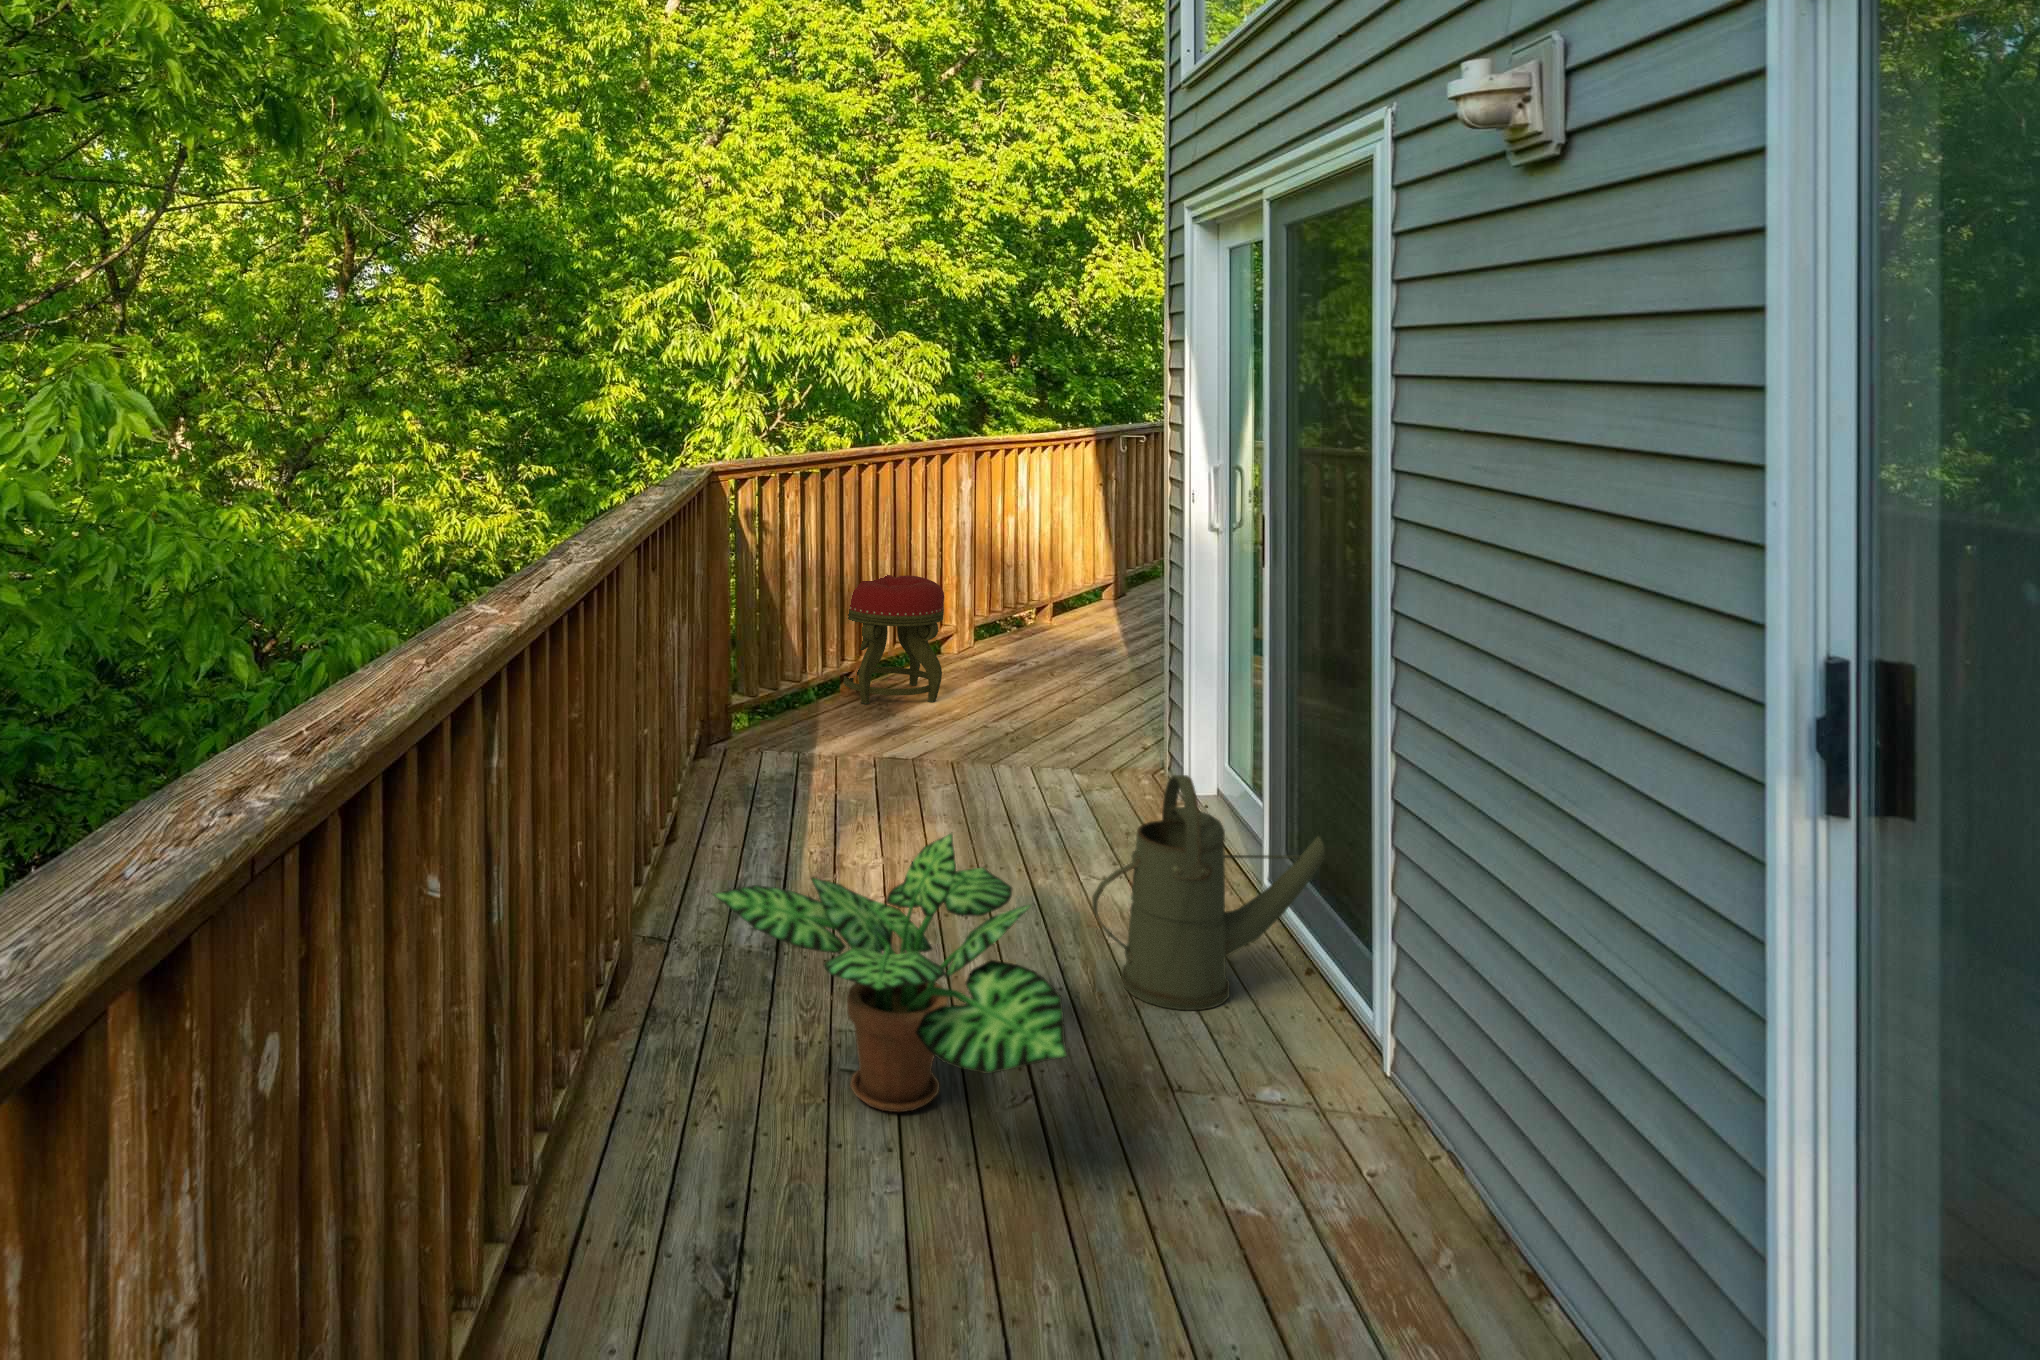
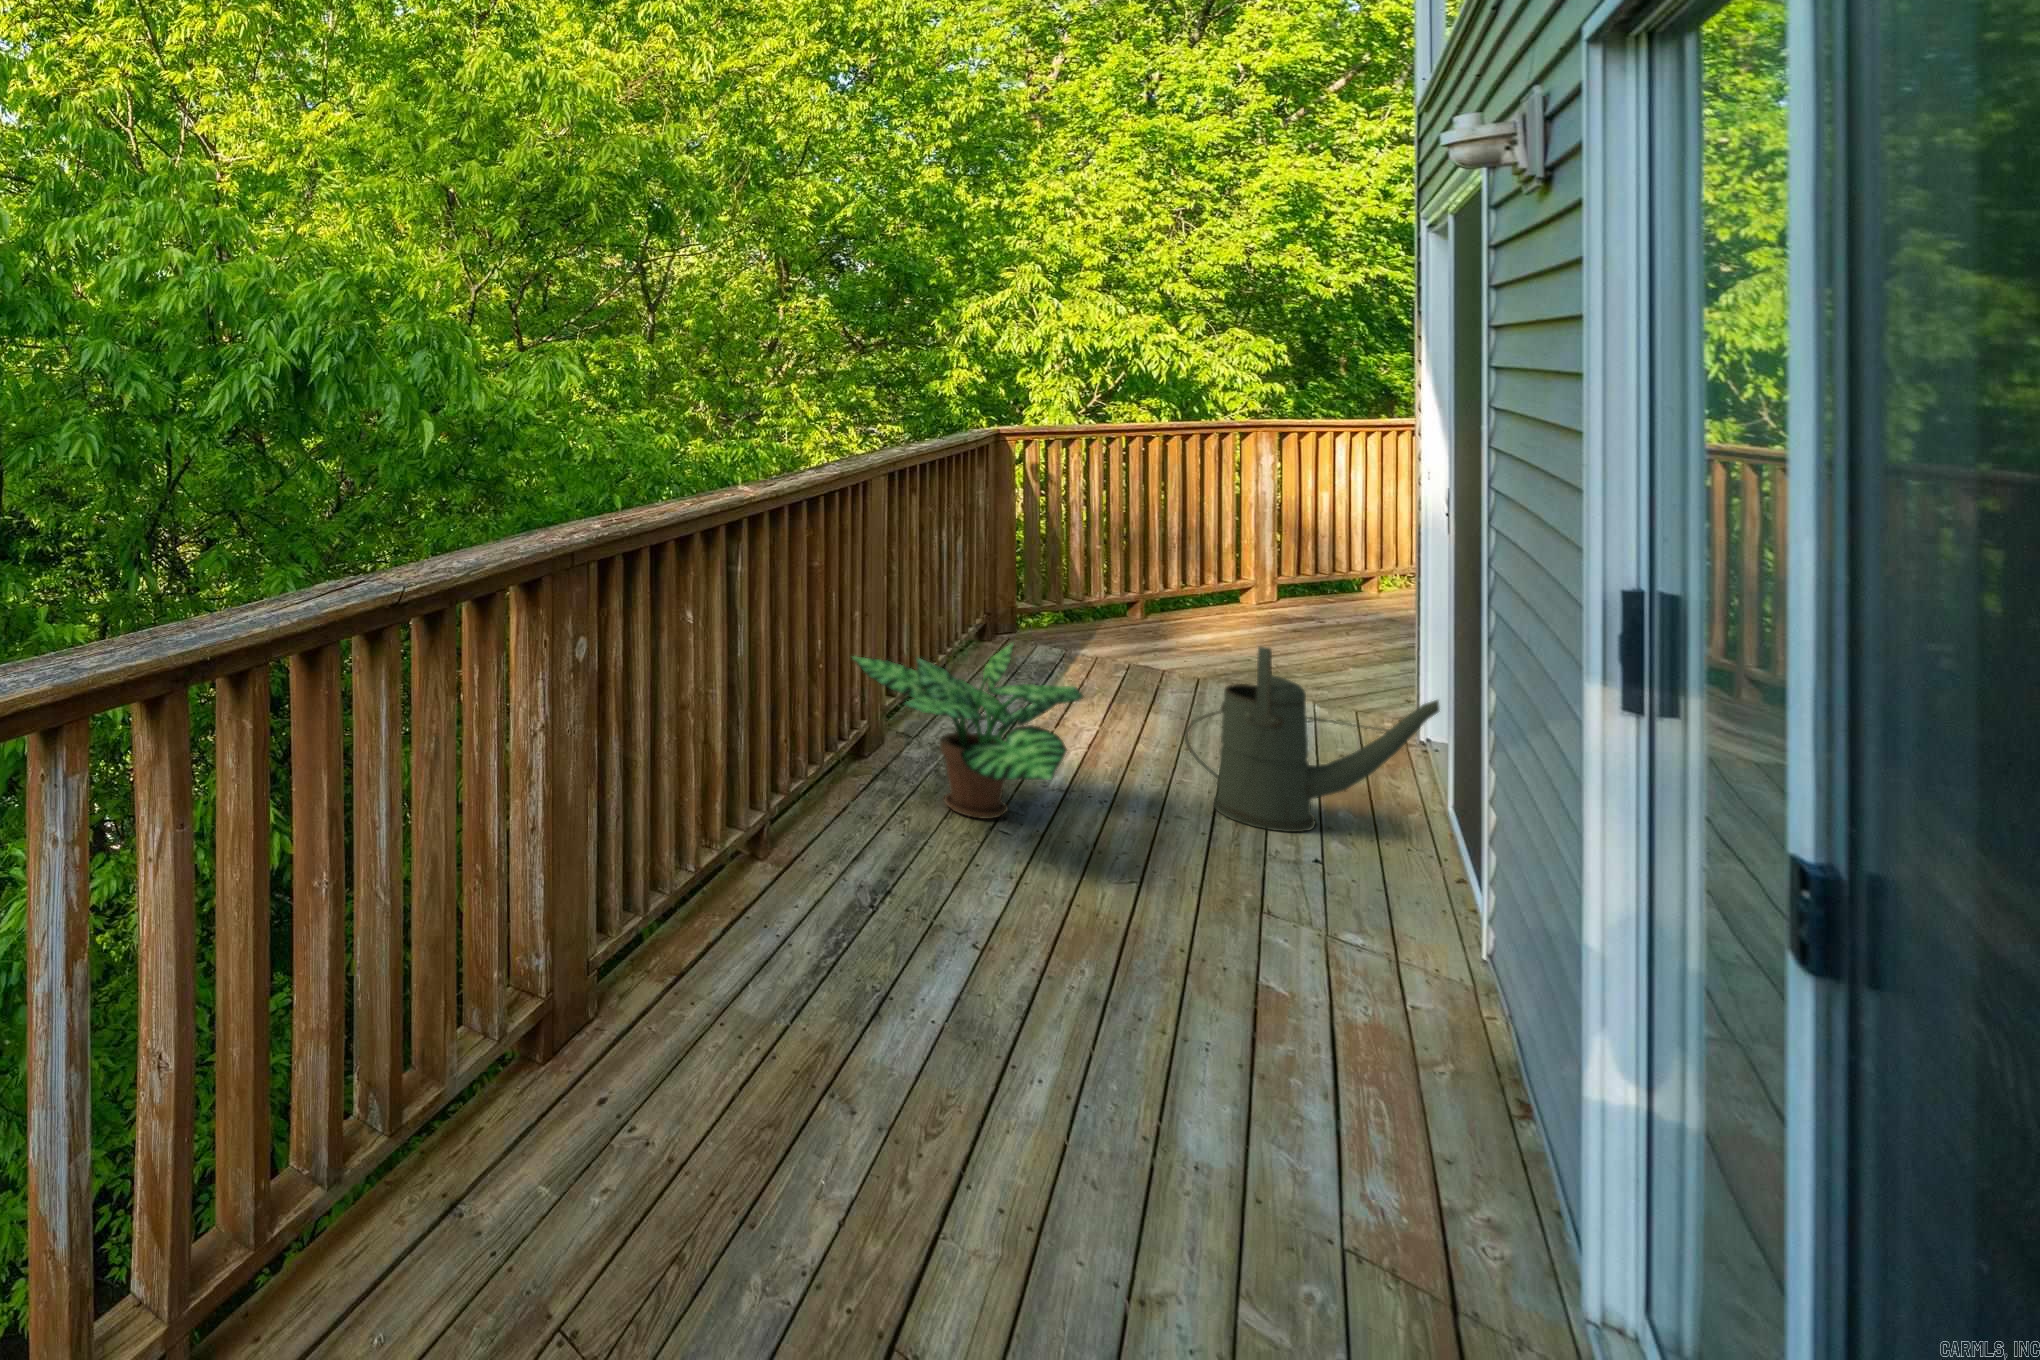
stool: present [844,575,944,704] -> none [1127,522,1224,631]

